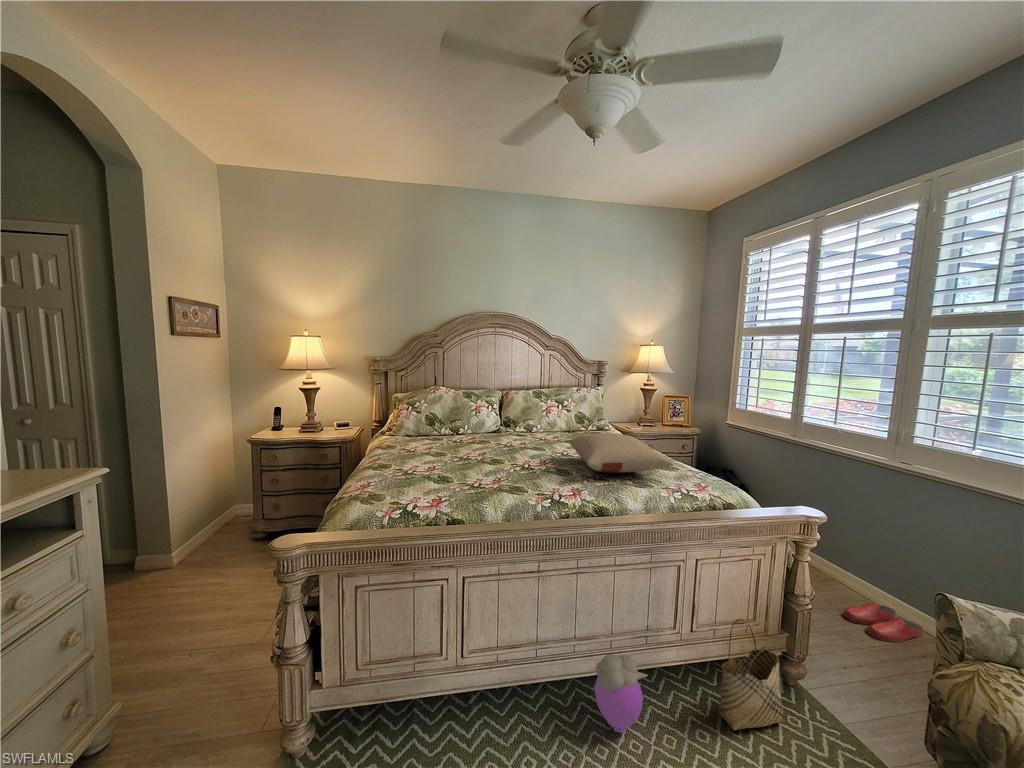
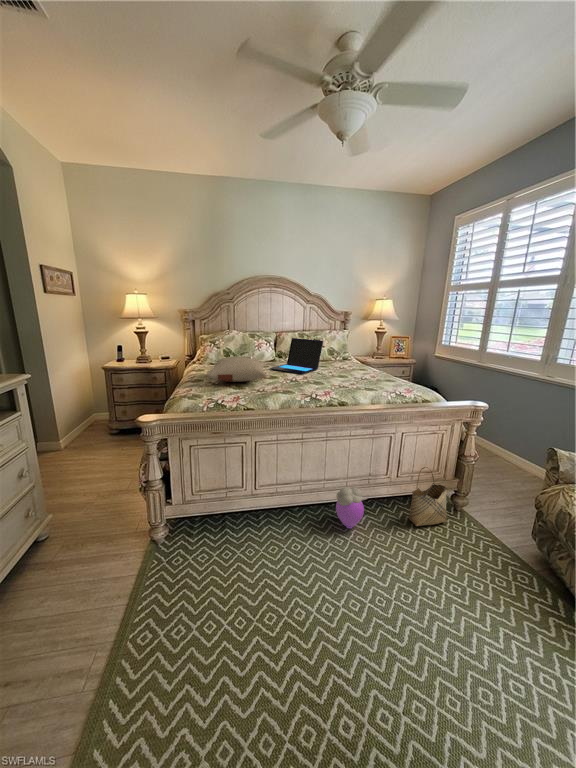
laptop: none [490,400,568,456] -> present [270,338,323,374]
pillow: present [569,433,673,473] -> present [207,357,266,382]
slippers: present [843,603,922,642] -> none [494,464,541,484]

